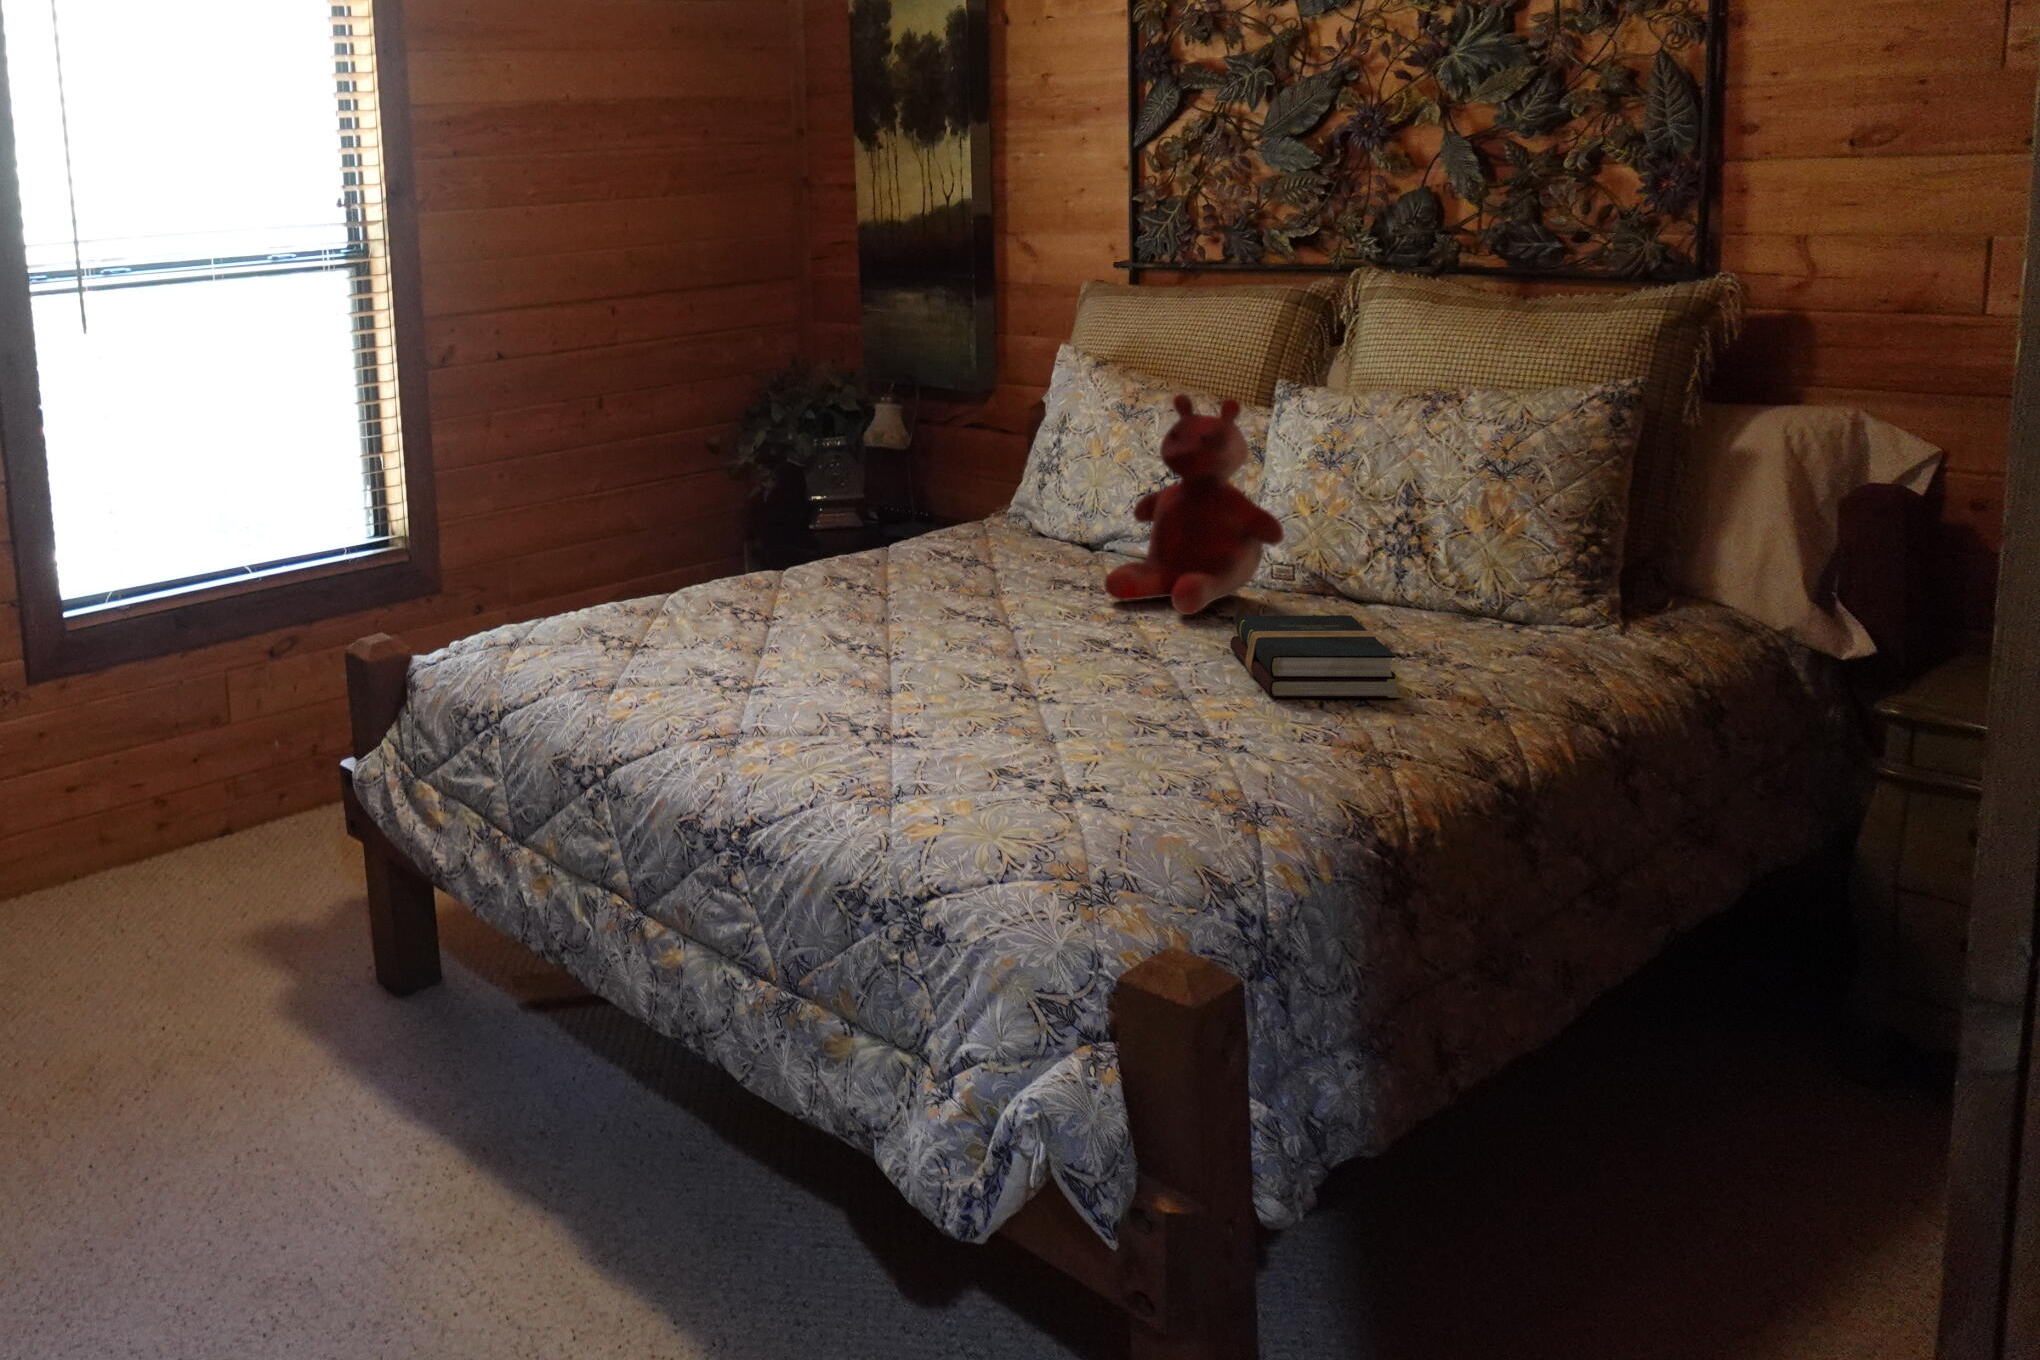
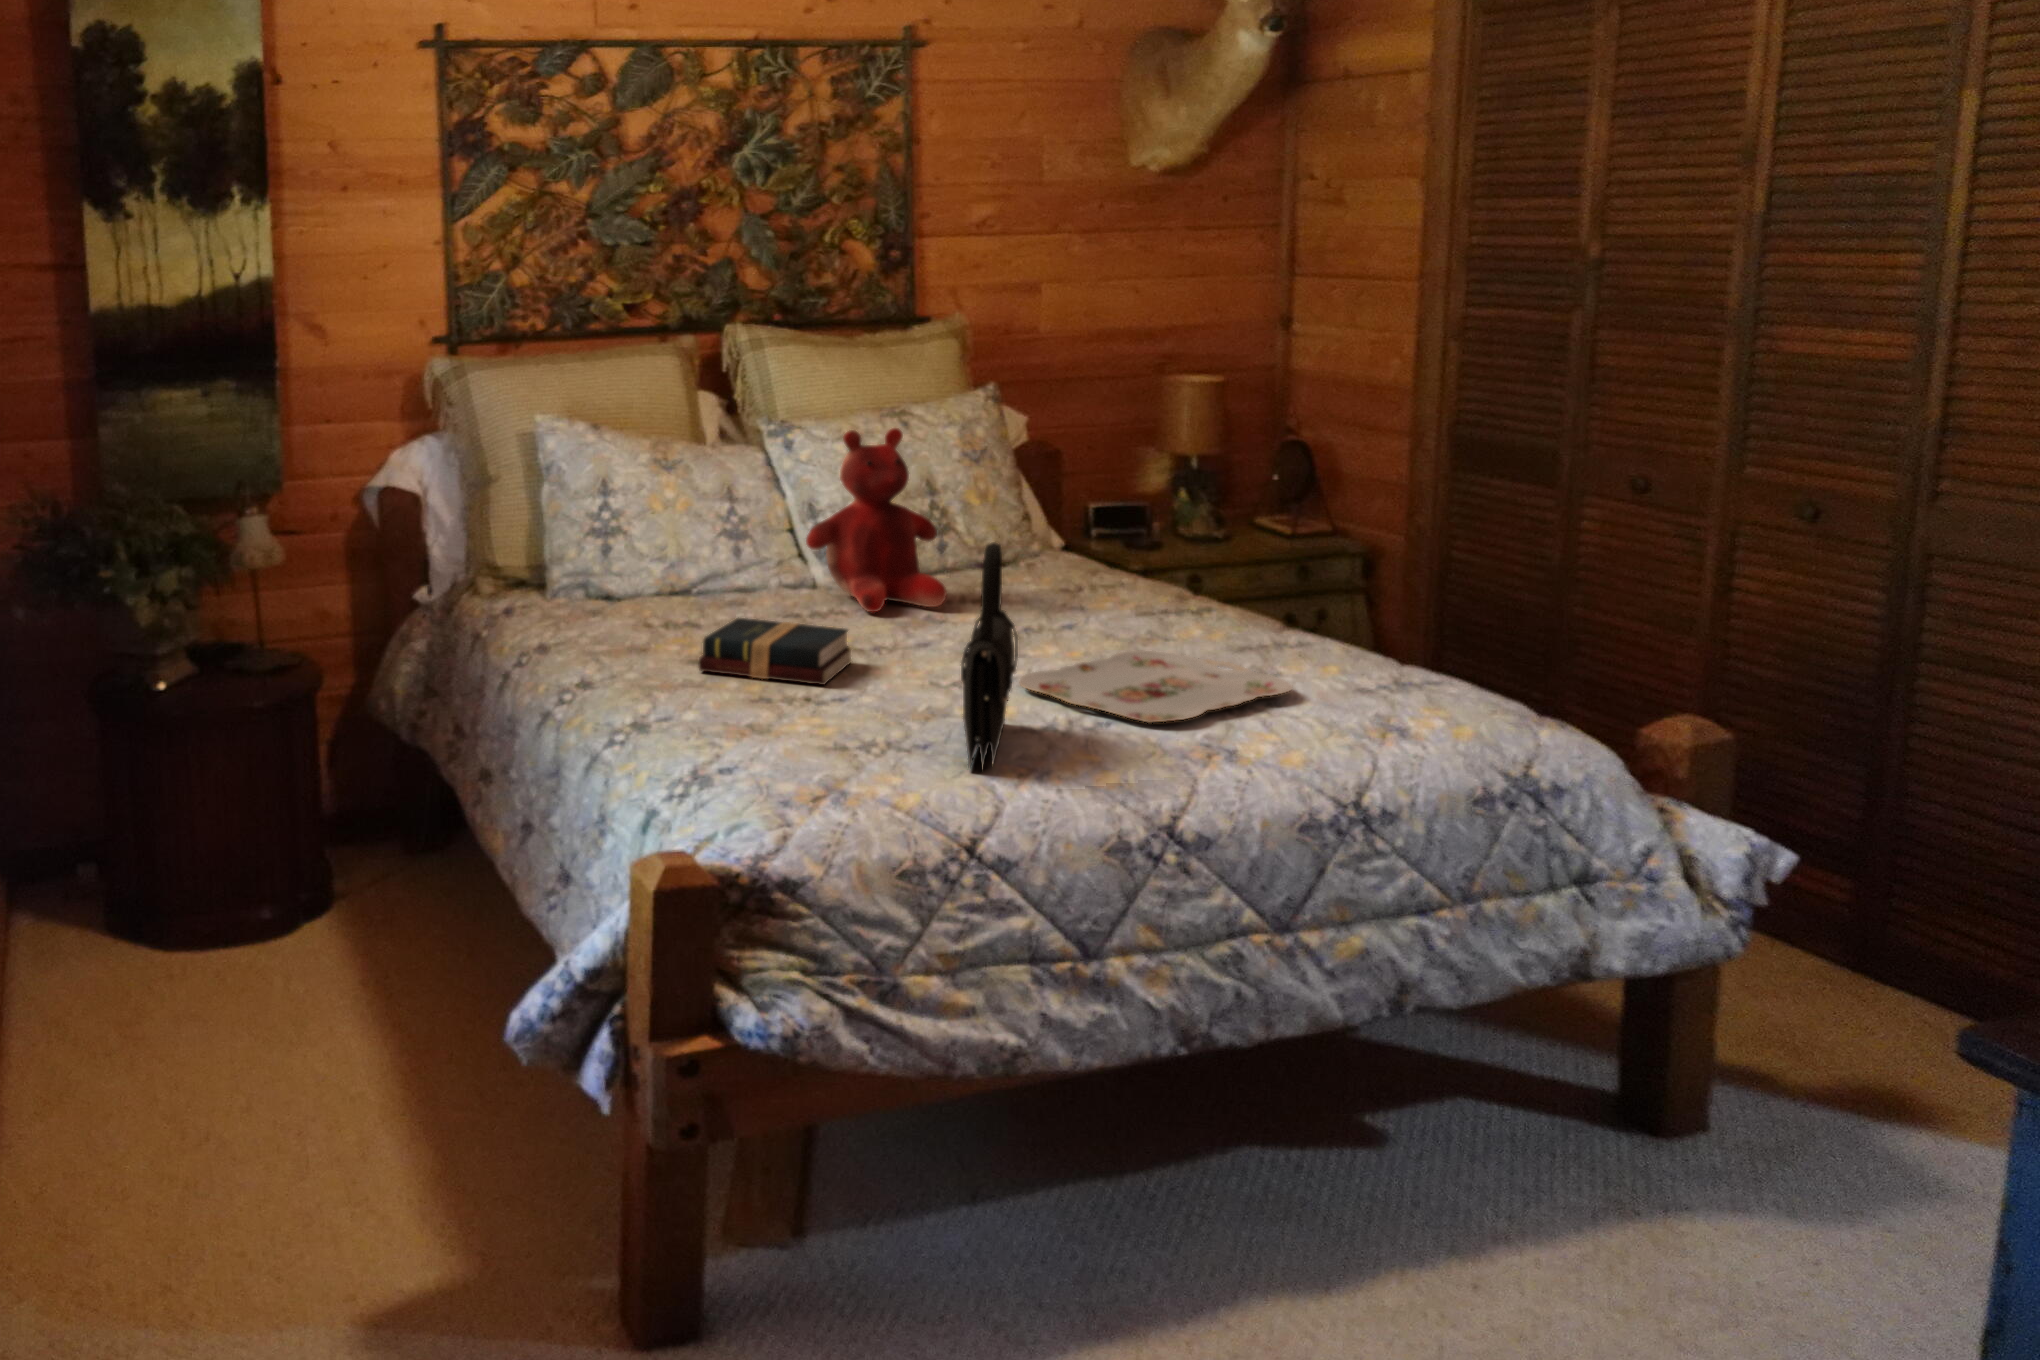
handbag: none [570,480,737,670] -> present [961,542,1018,769]
hardback book: present [1230,615,1402,698] -> present [699,618,852,685]
serving tray: none [776,656,1084,749] -> present [1020,650,1292,723]

